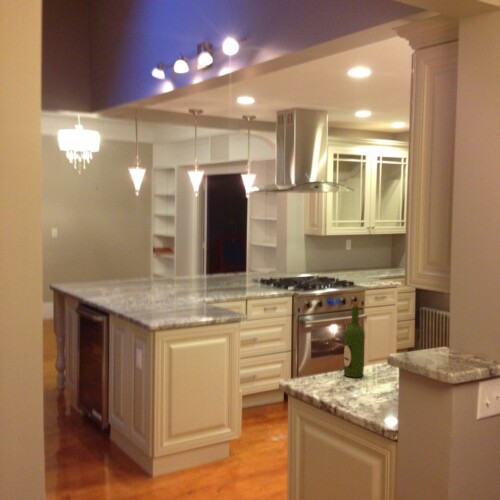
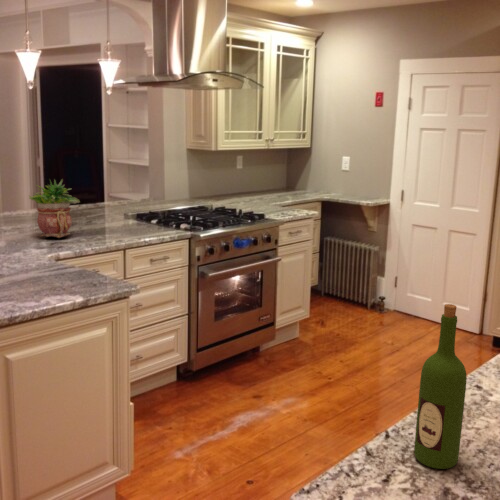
potted plant: none [189,253,221,291] -> present [29,180,80,238]

